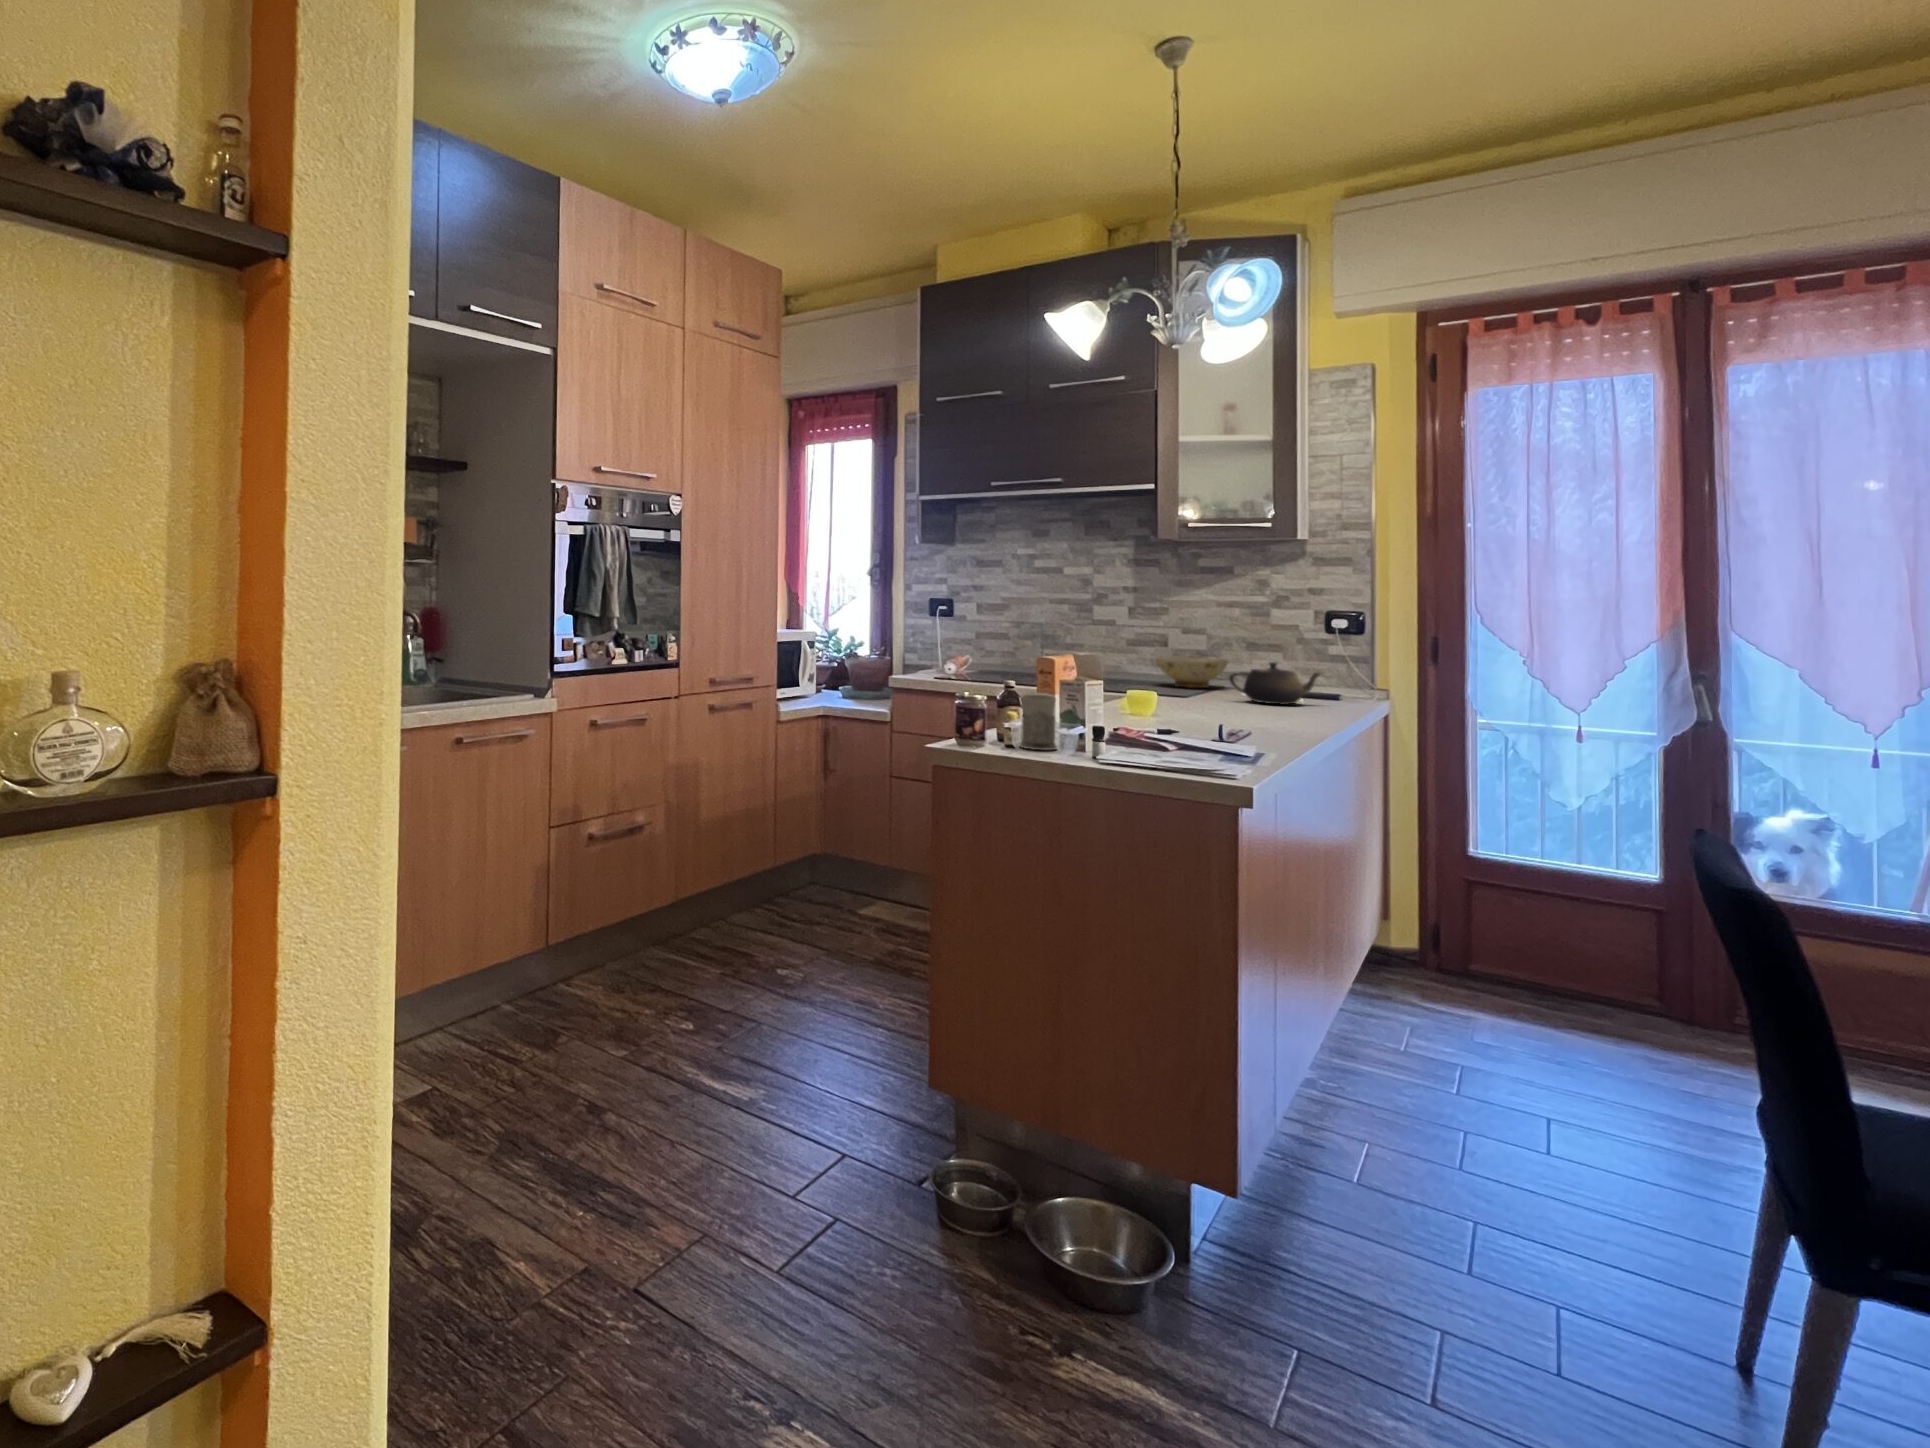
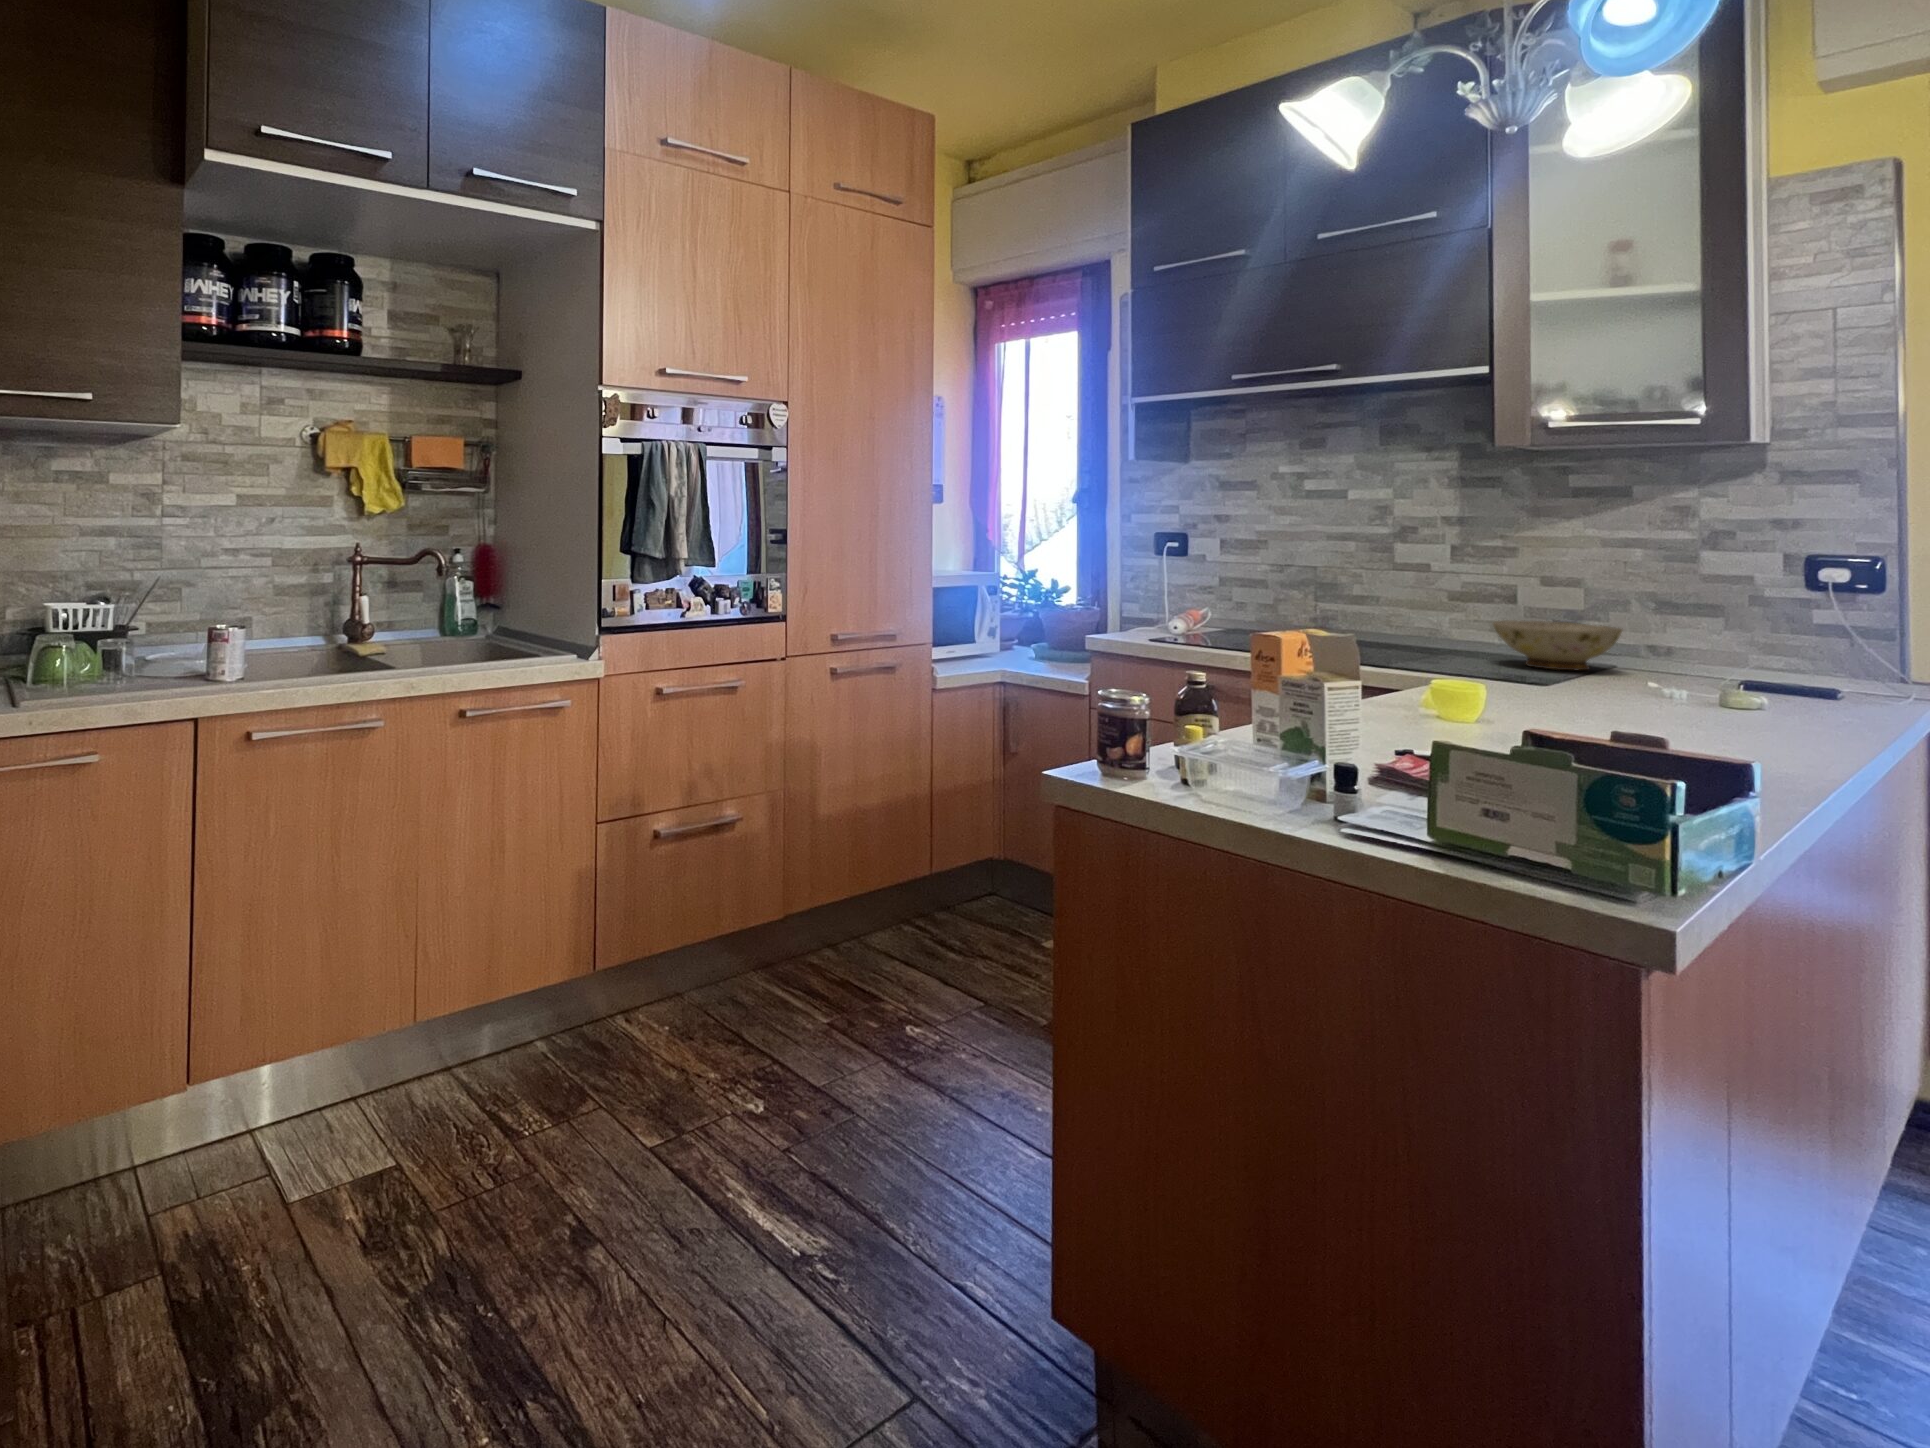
teapot: present [1229,662,1324,704] -> none [1620,639,1808,710]
mug: present [1020,694,1057,750] -> none [1191,703,1259,802]

